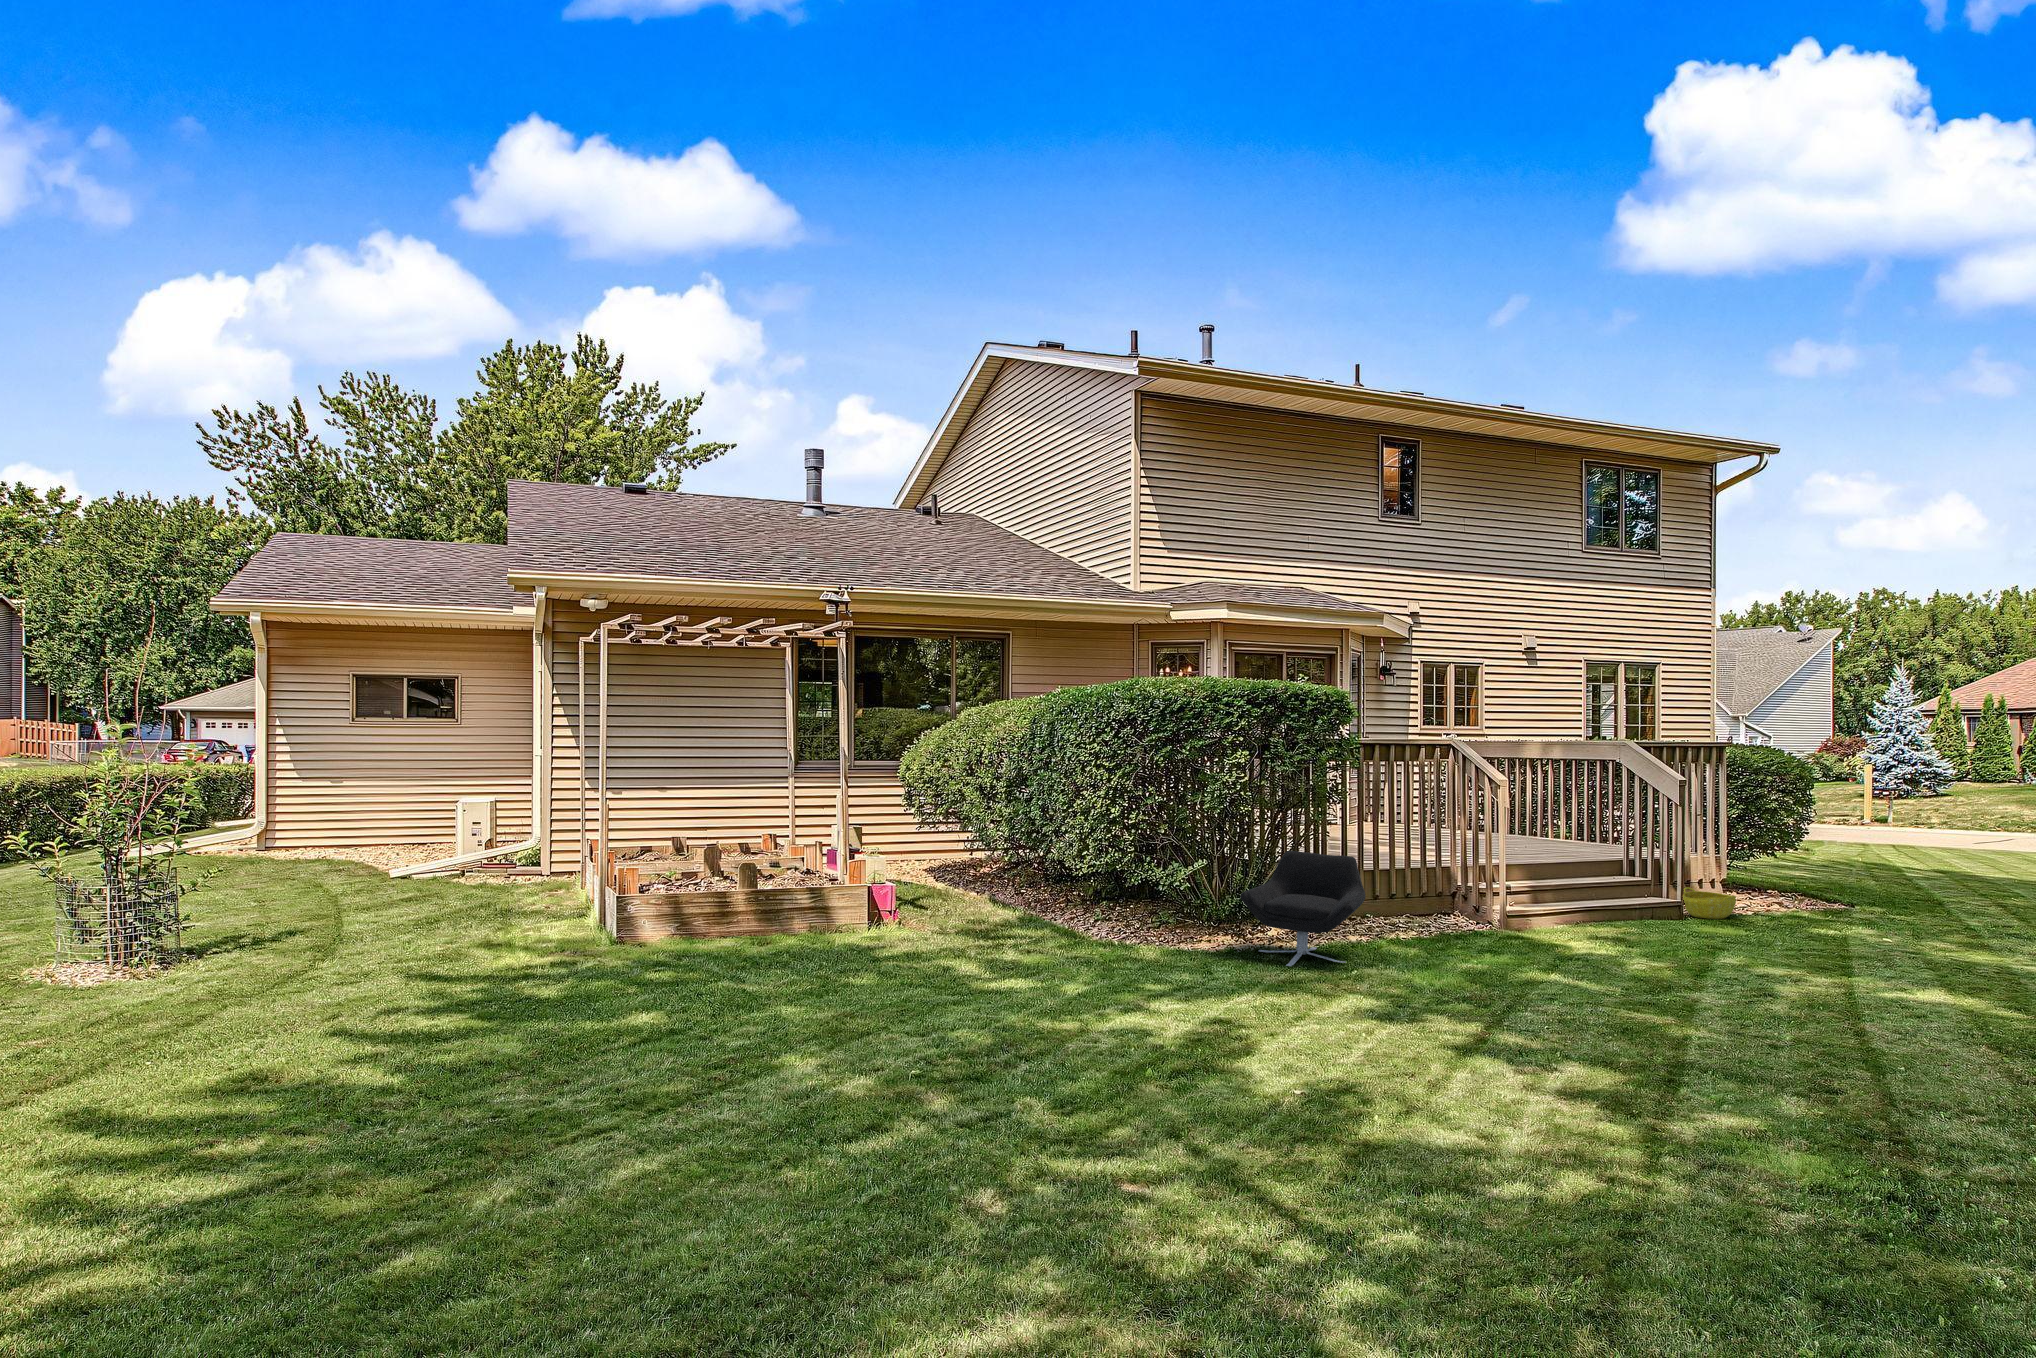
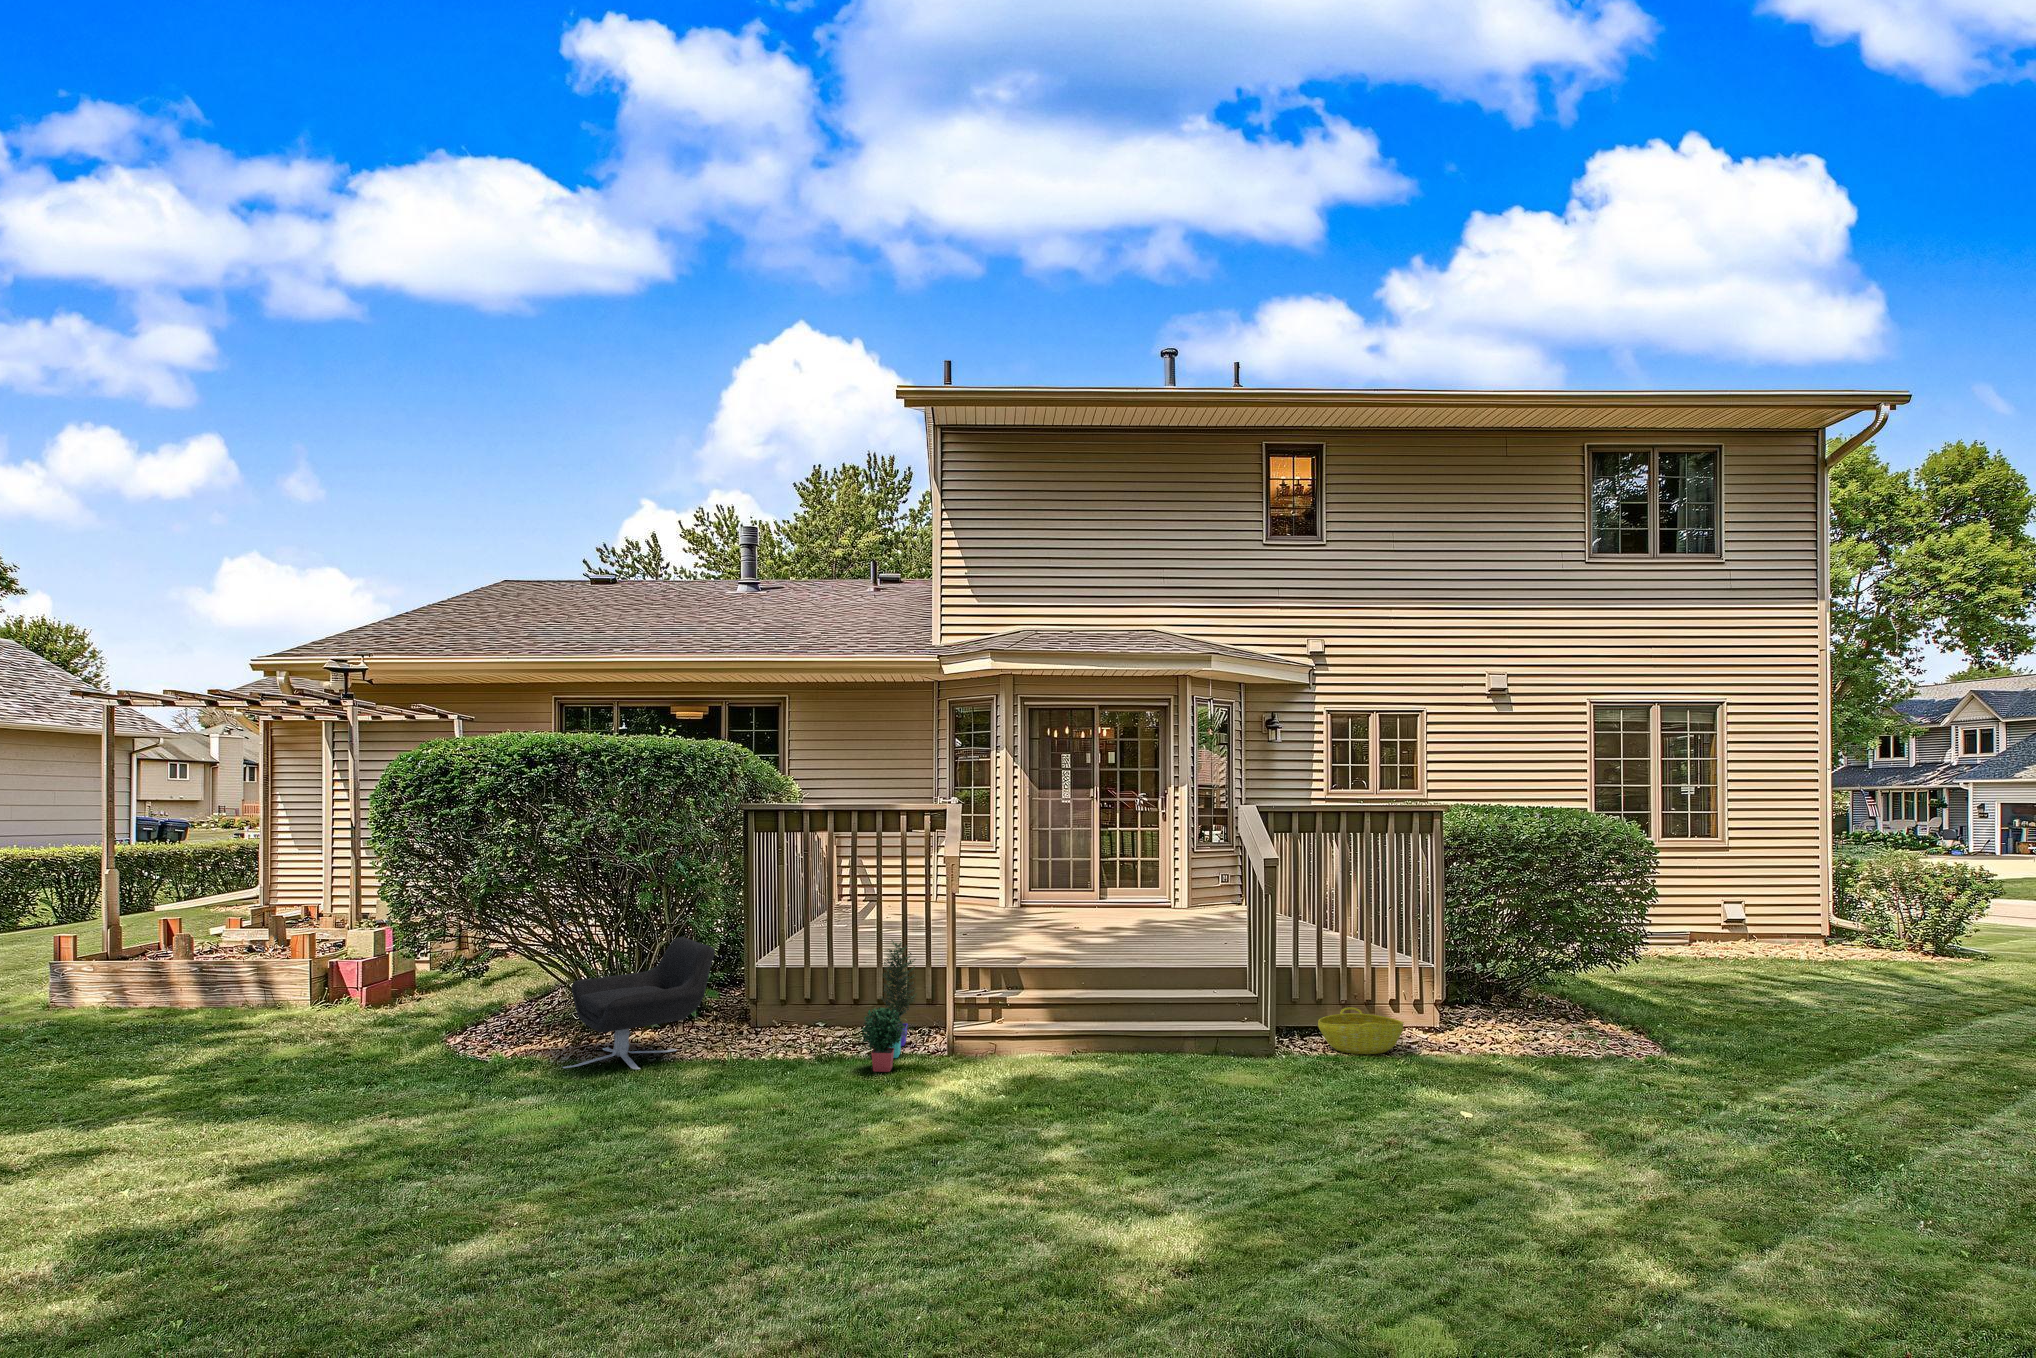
potted plant: none [1428,848,1522,952] -> present [862,940,917,1072]

